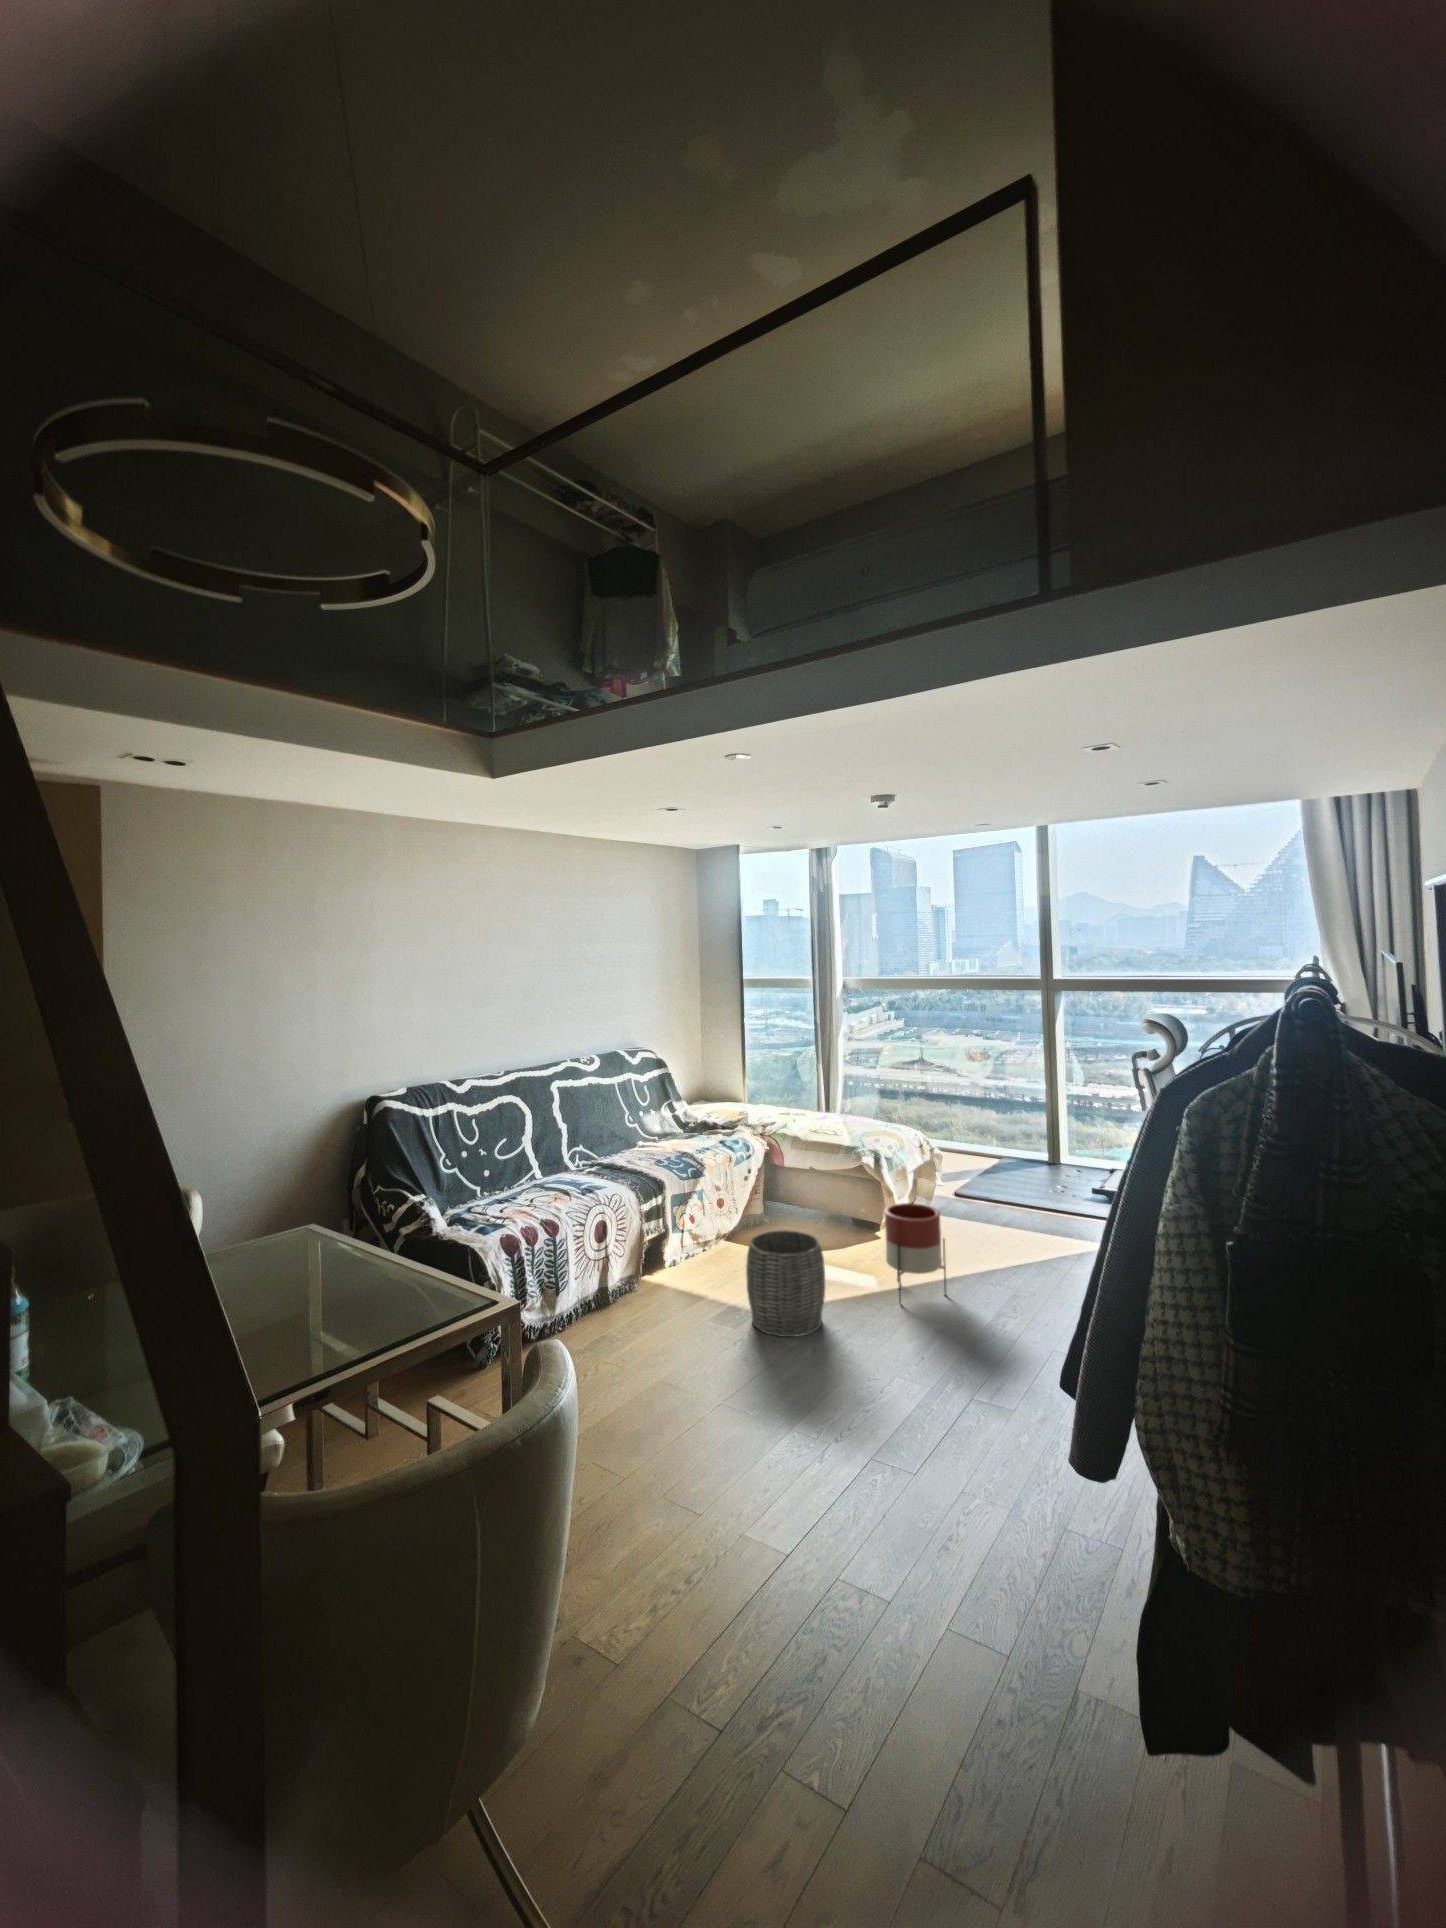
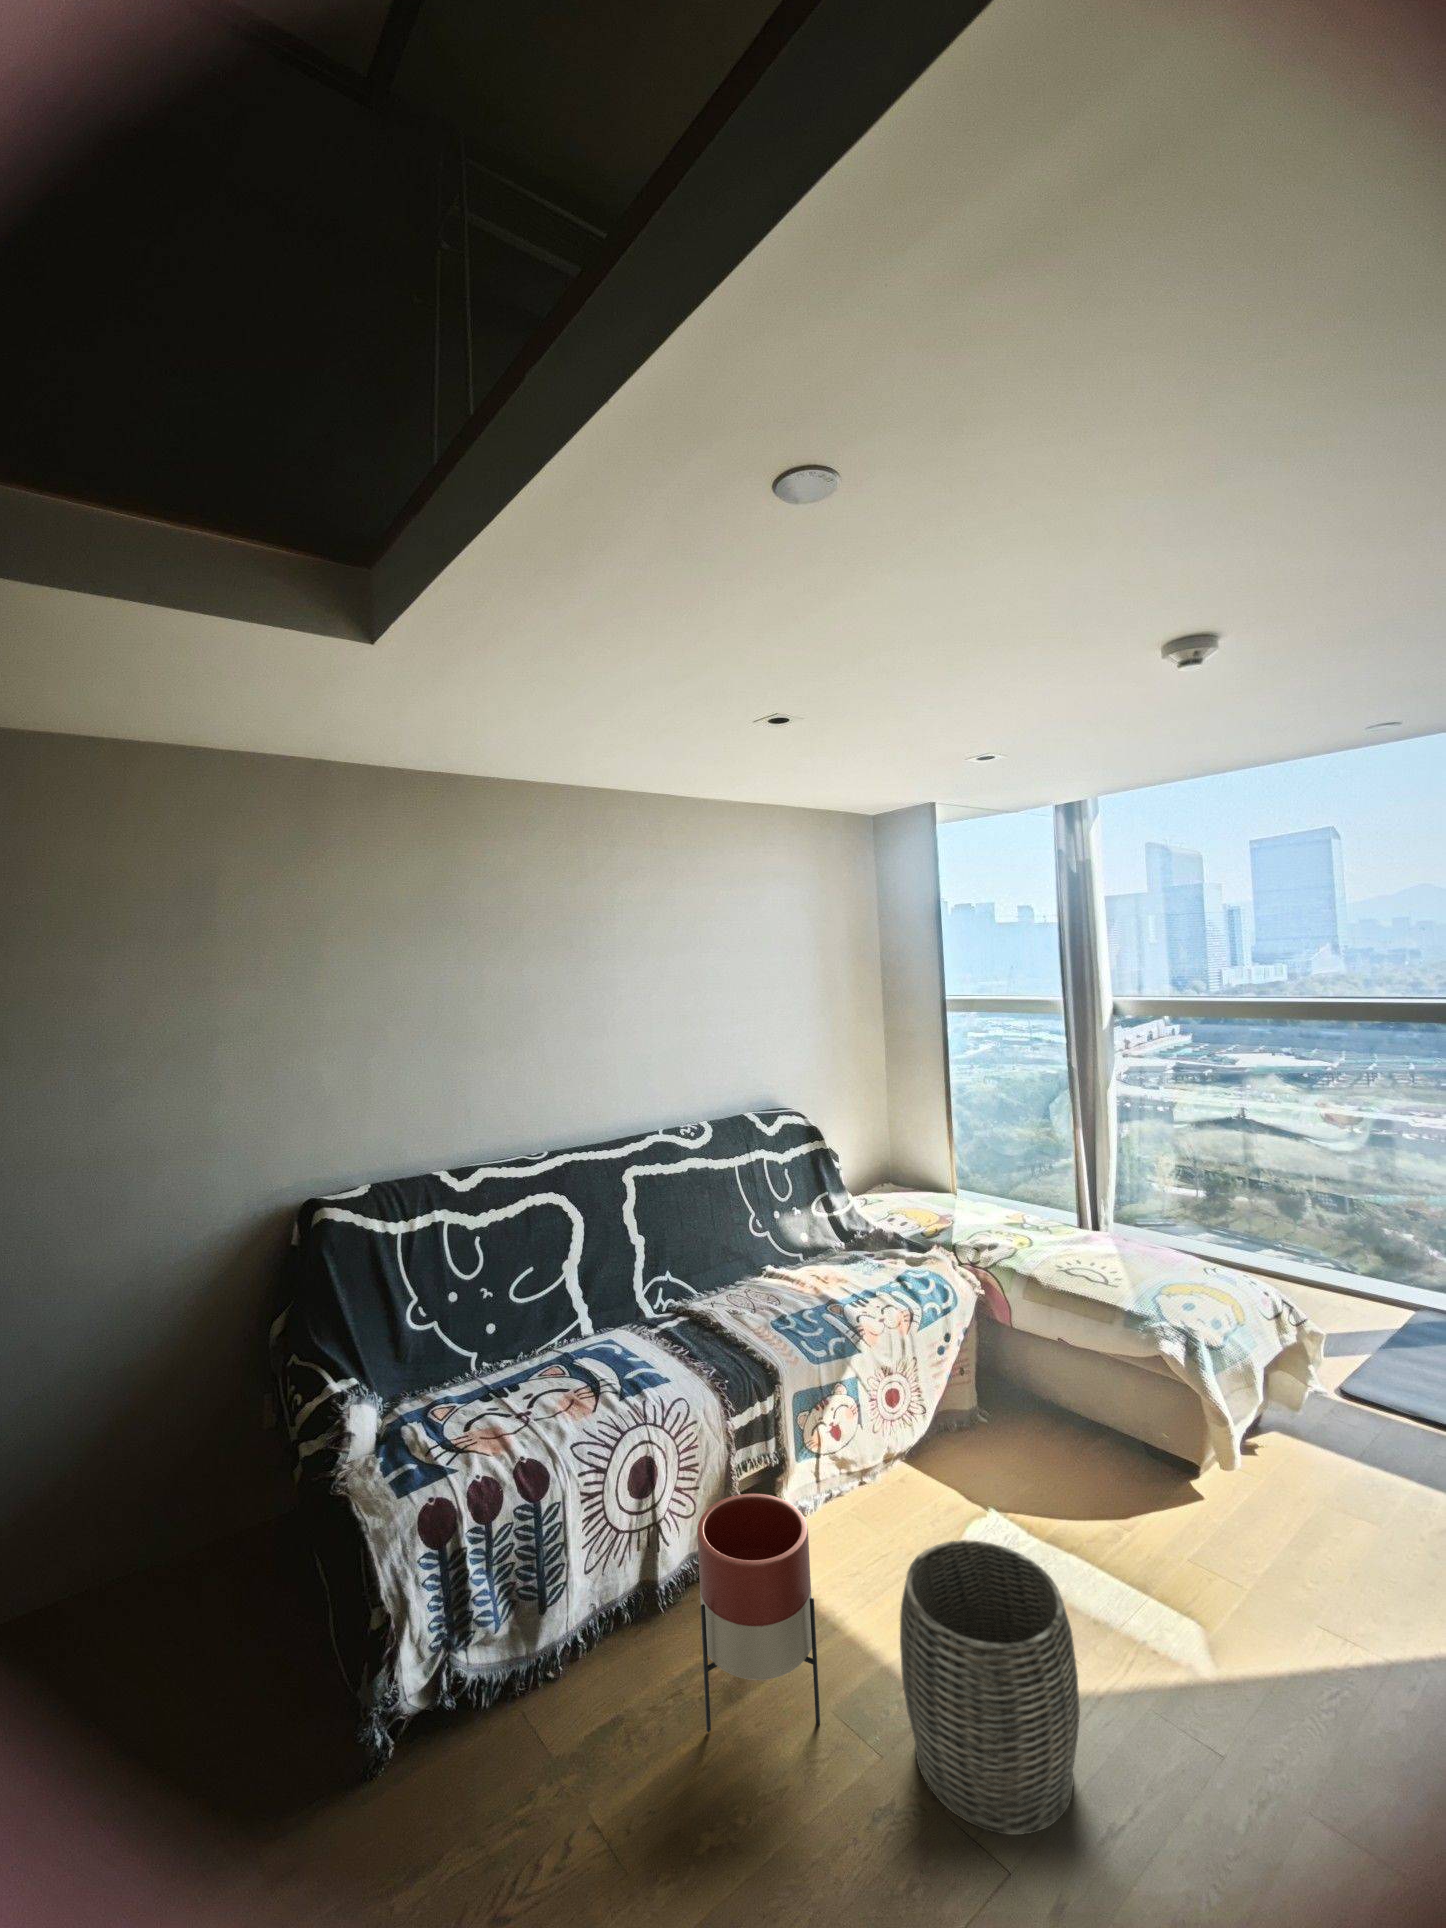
planter: present [885,1203,946,1303] -> present [697,1494,820,1732]

